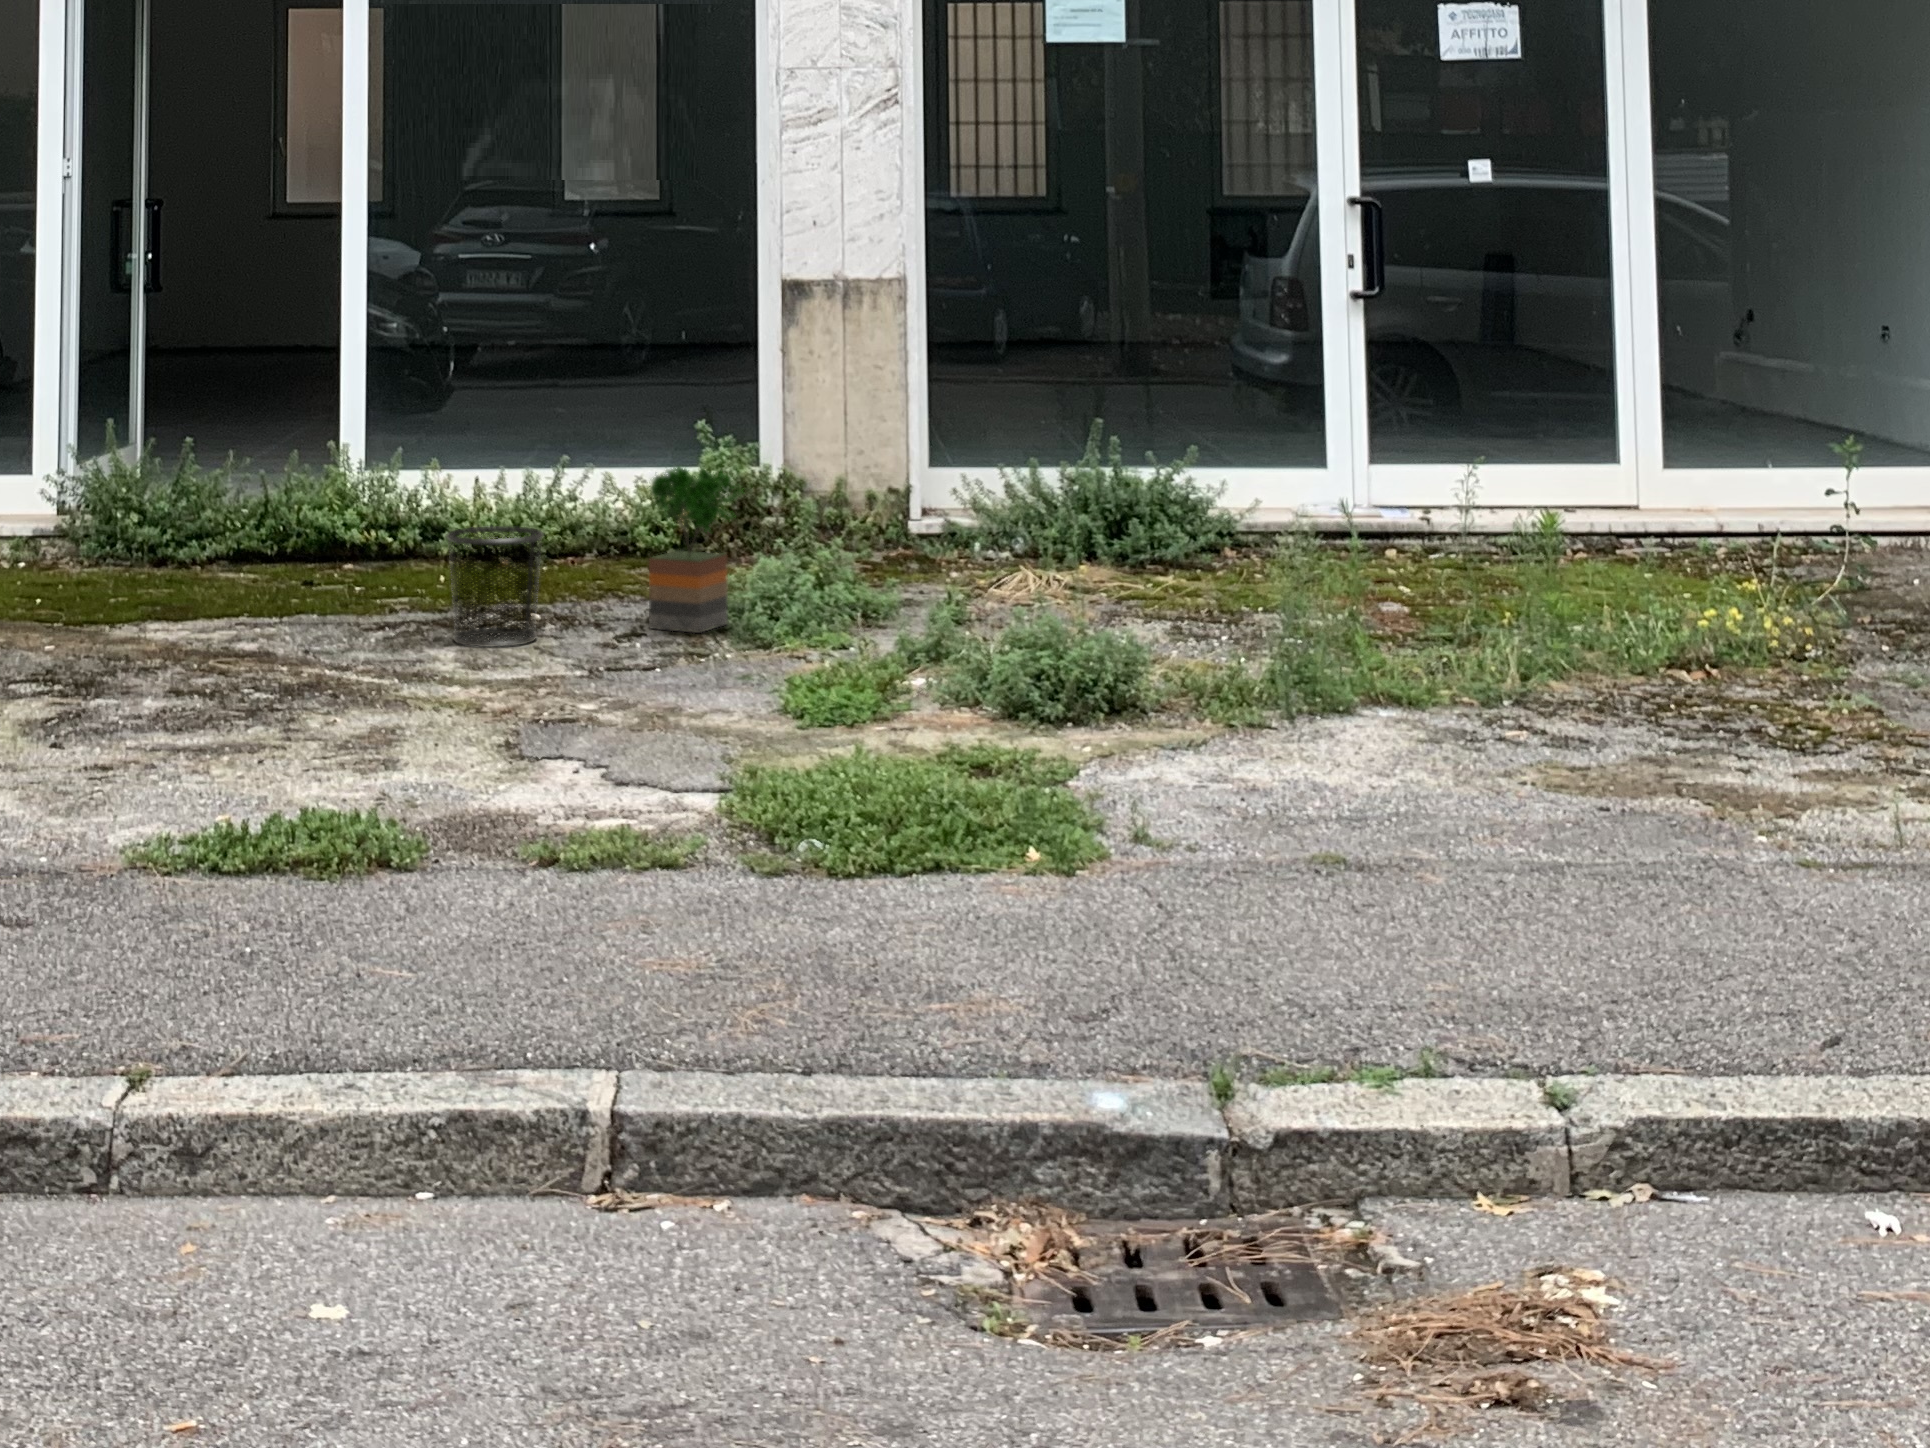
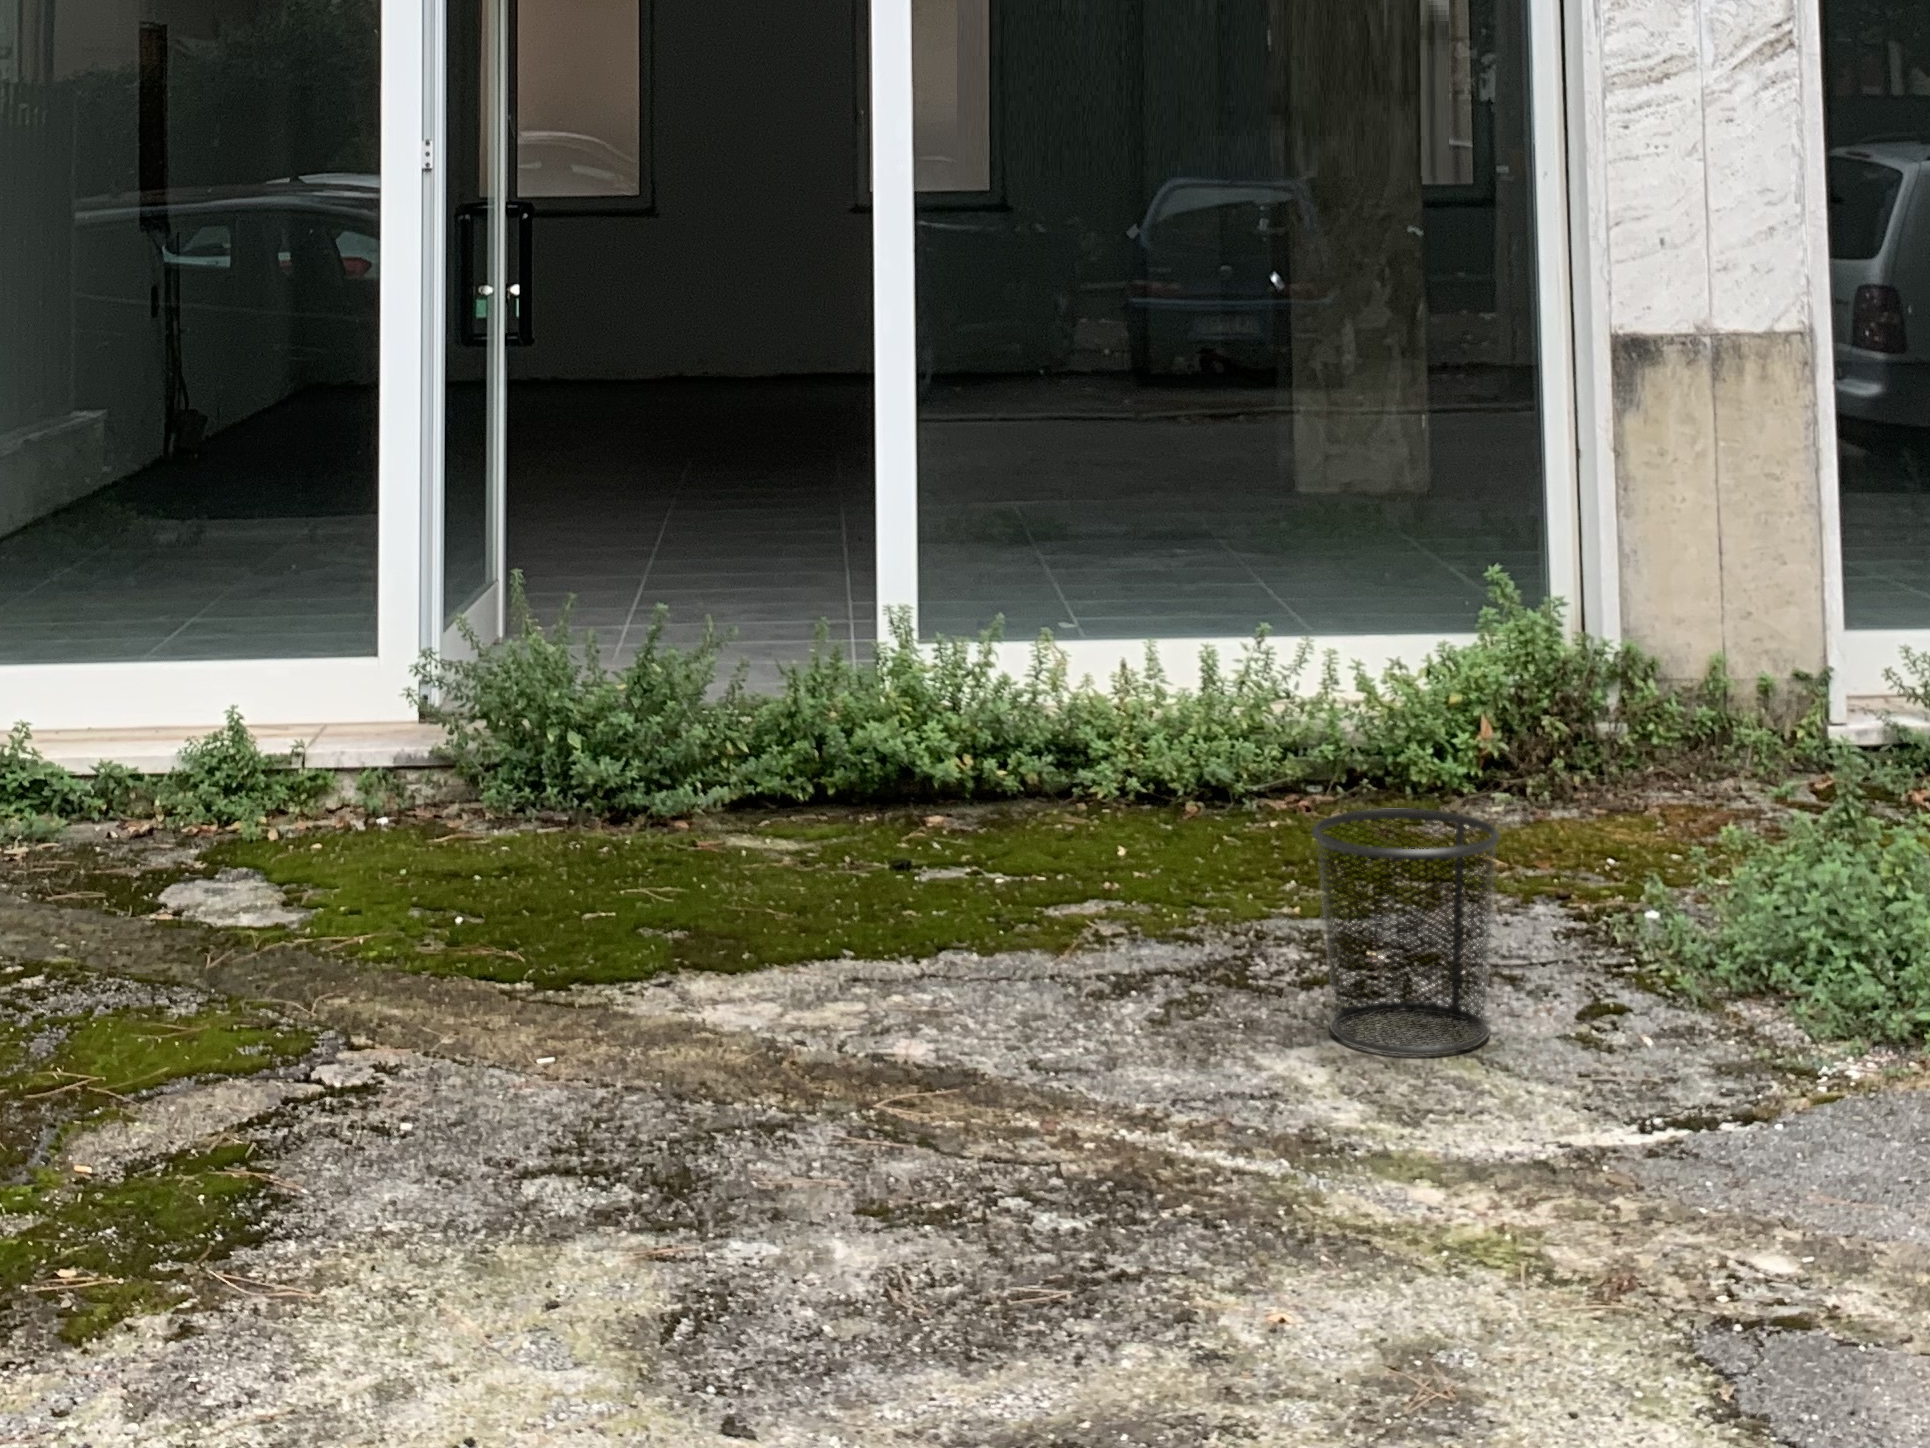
potted tree: present [648,467,744,633] -> none [1629,684,1831,1005]

